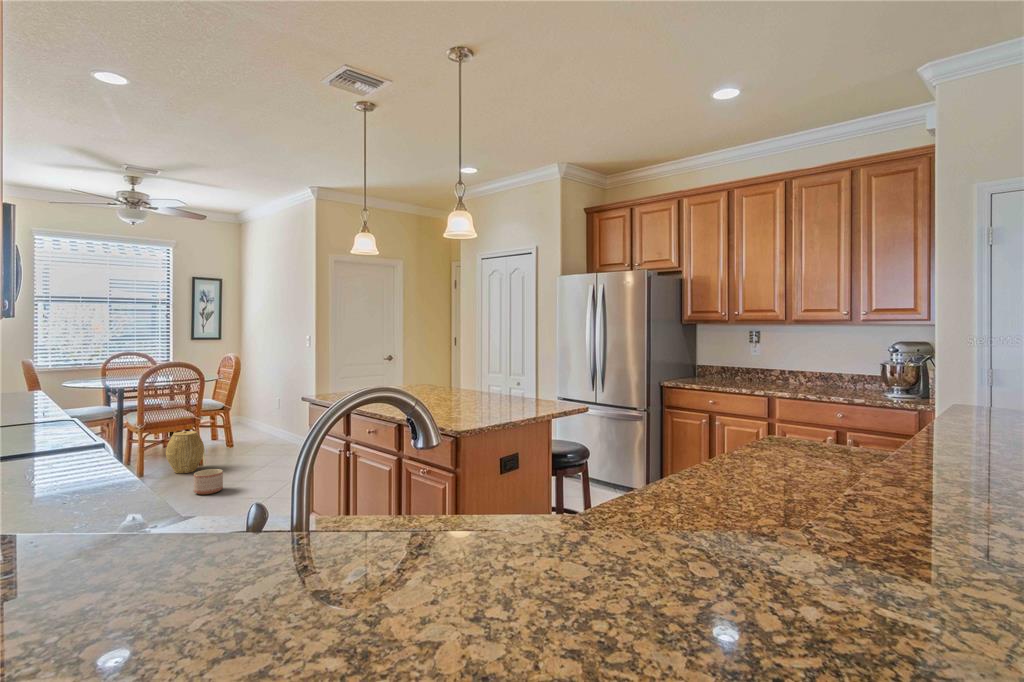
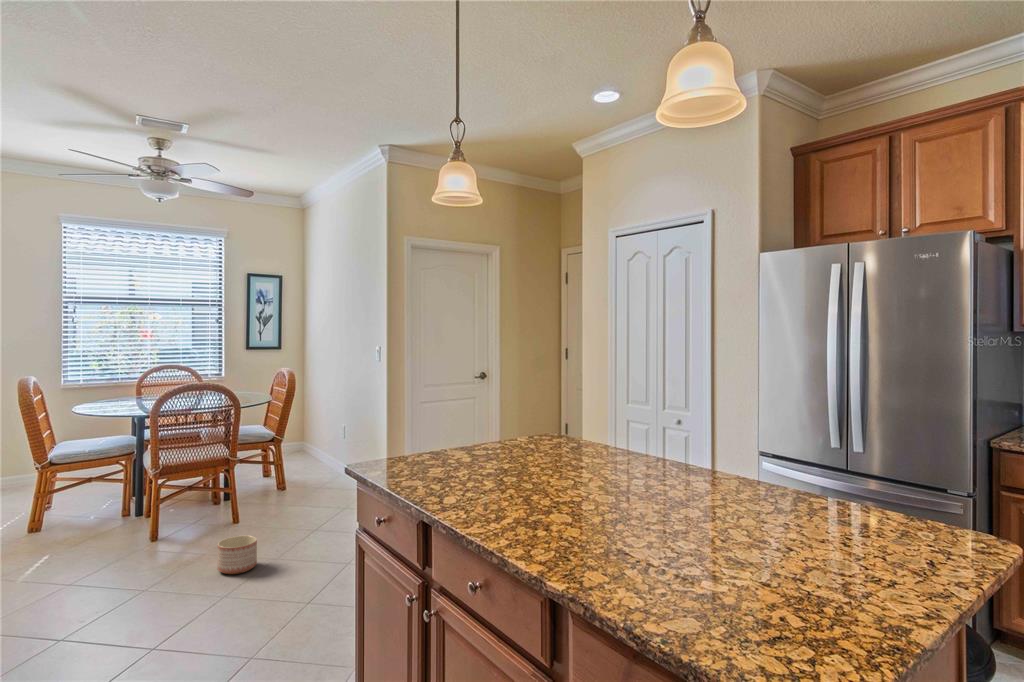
woven basket: present [166,431,204,473] -> none [194,474,243,532]

